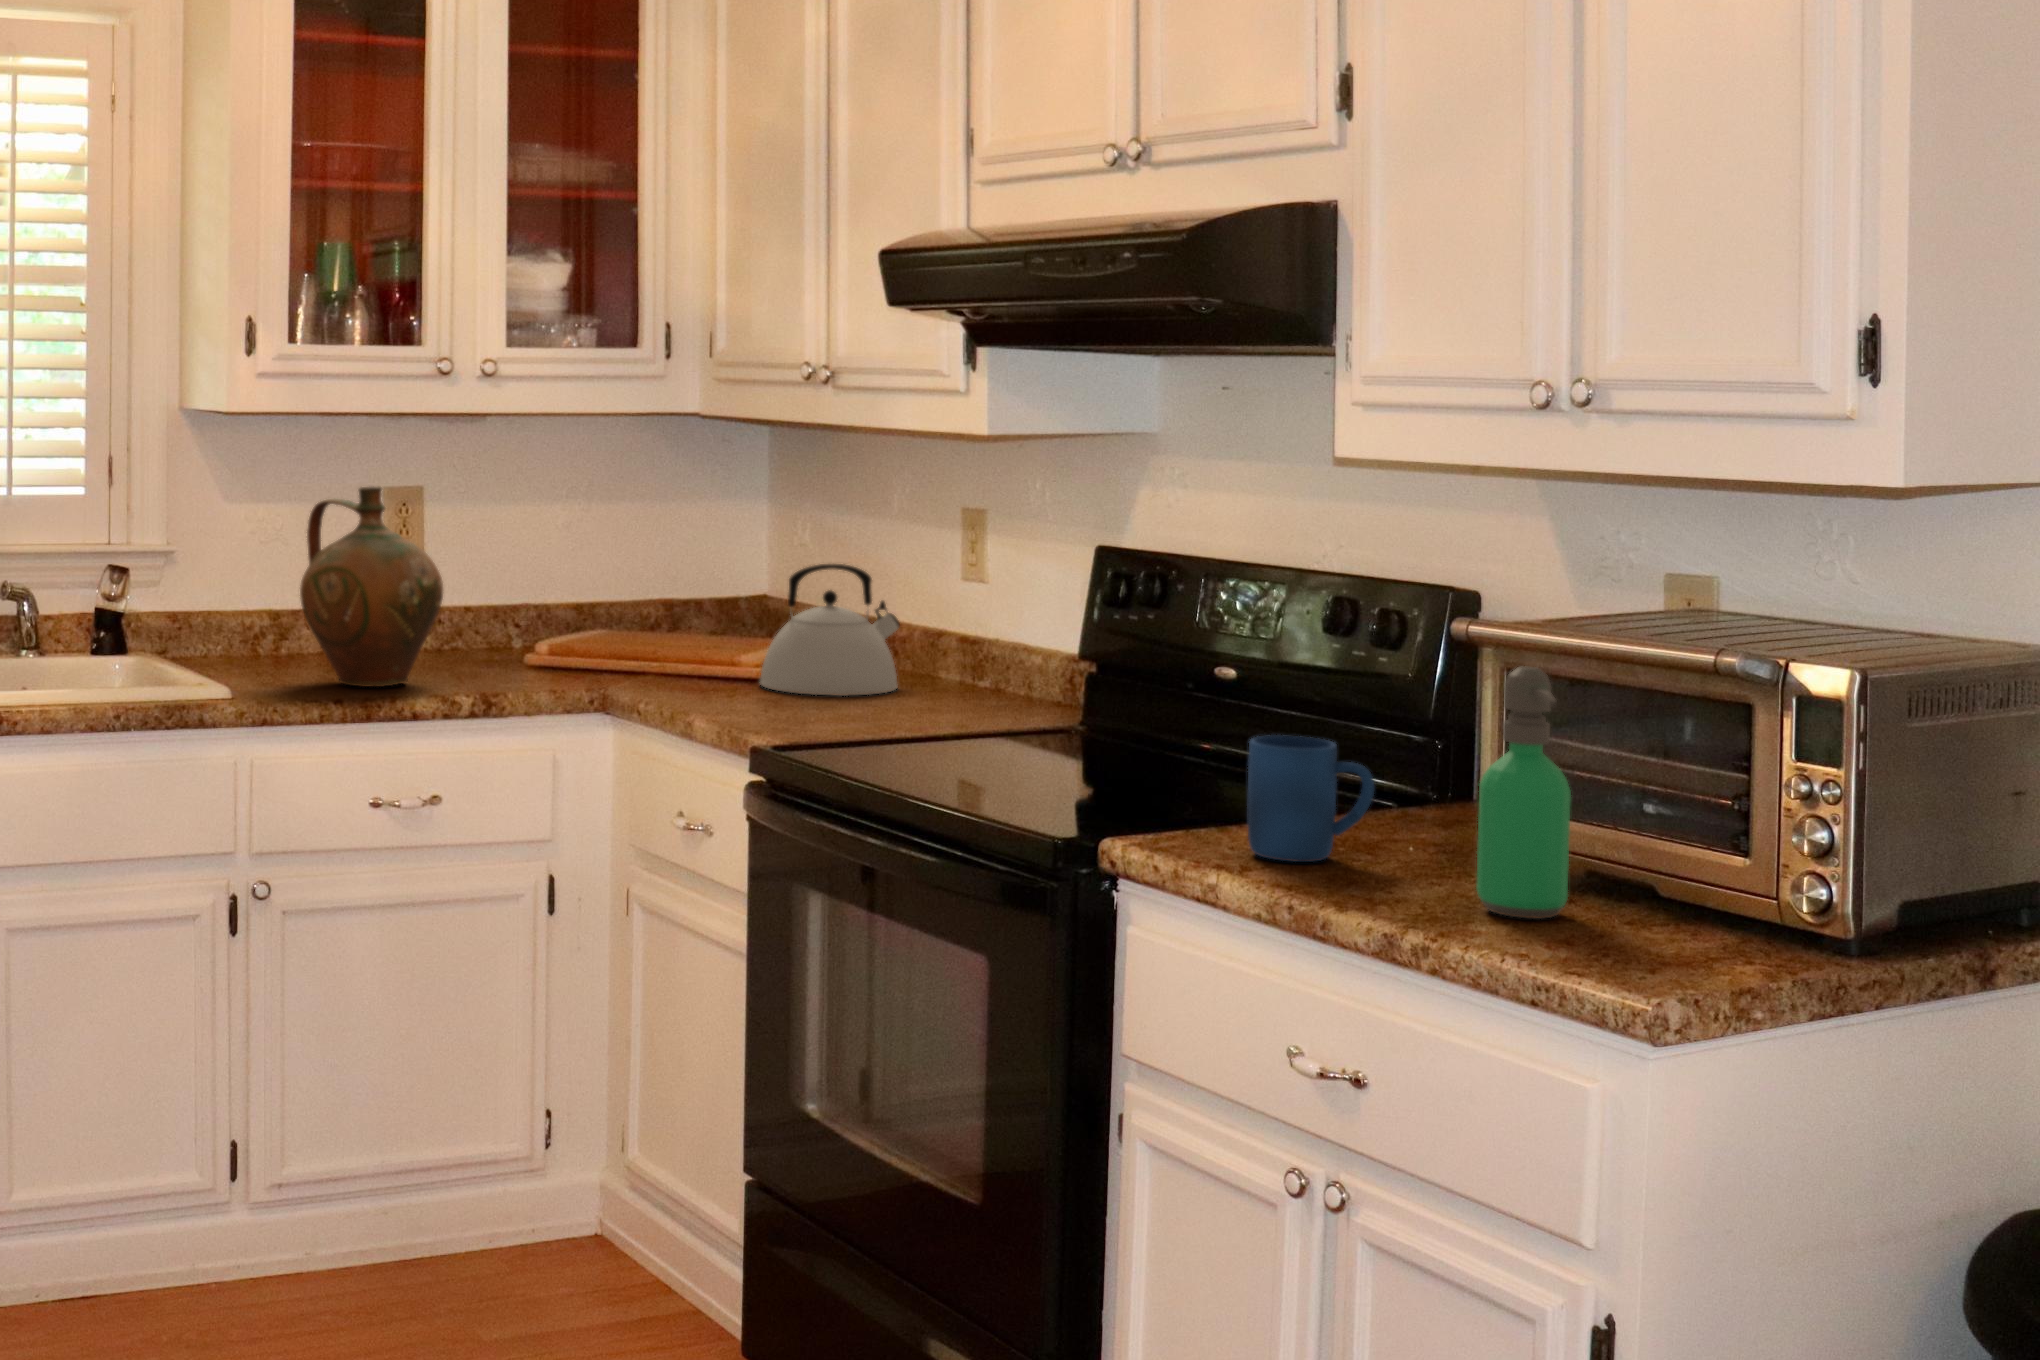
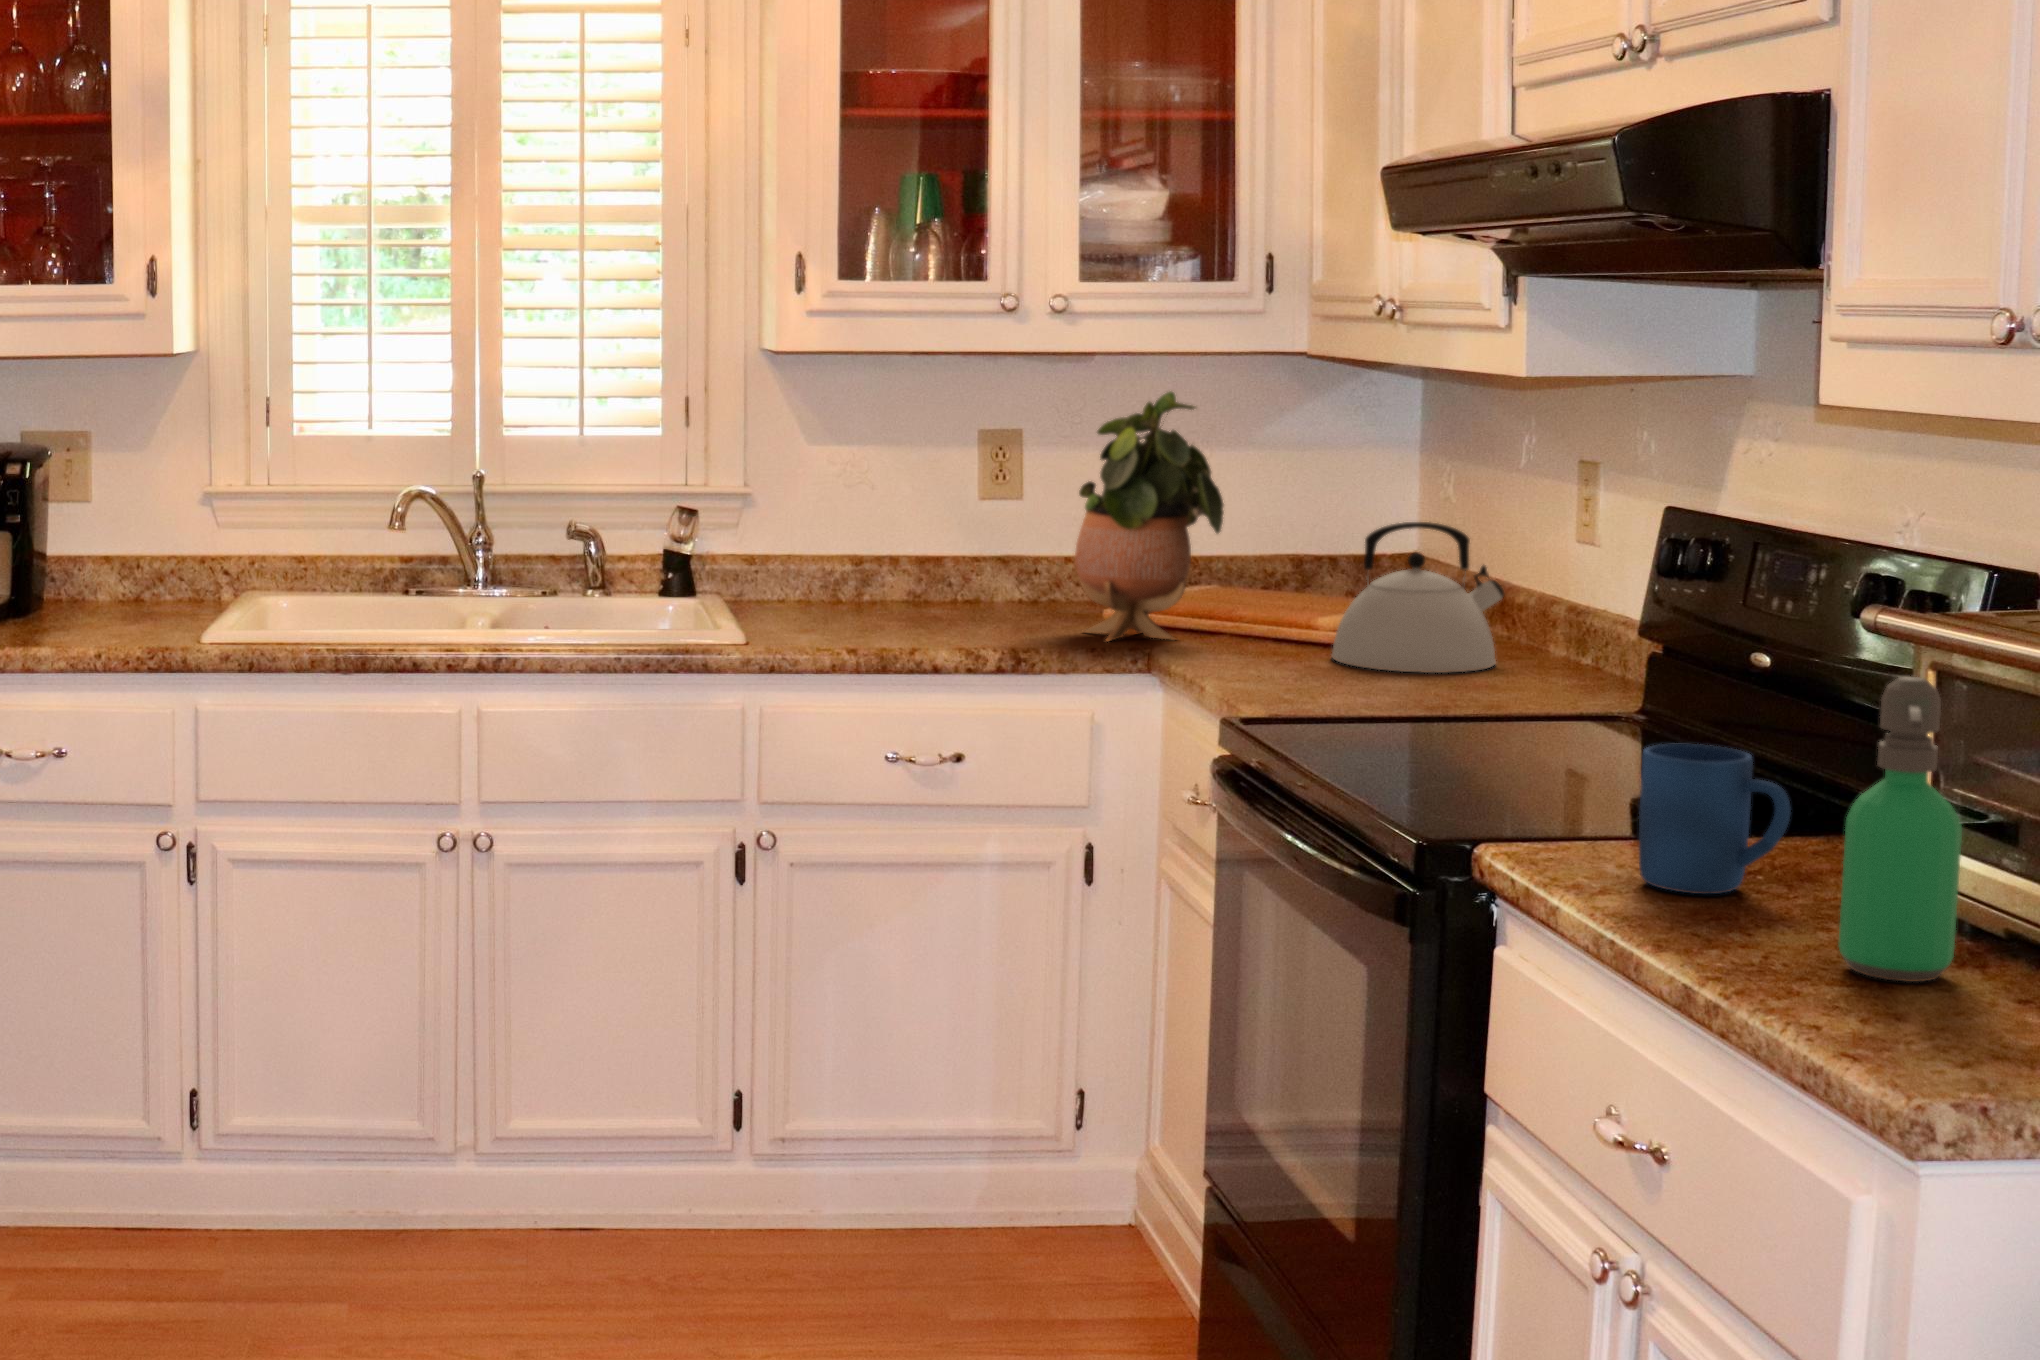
potted plant: none [519,451,650,680] -> present [1075,392,1224,641]
ceramic jug: present [300,486,443,687] -> none [826,429,981,641]

